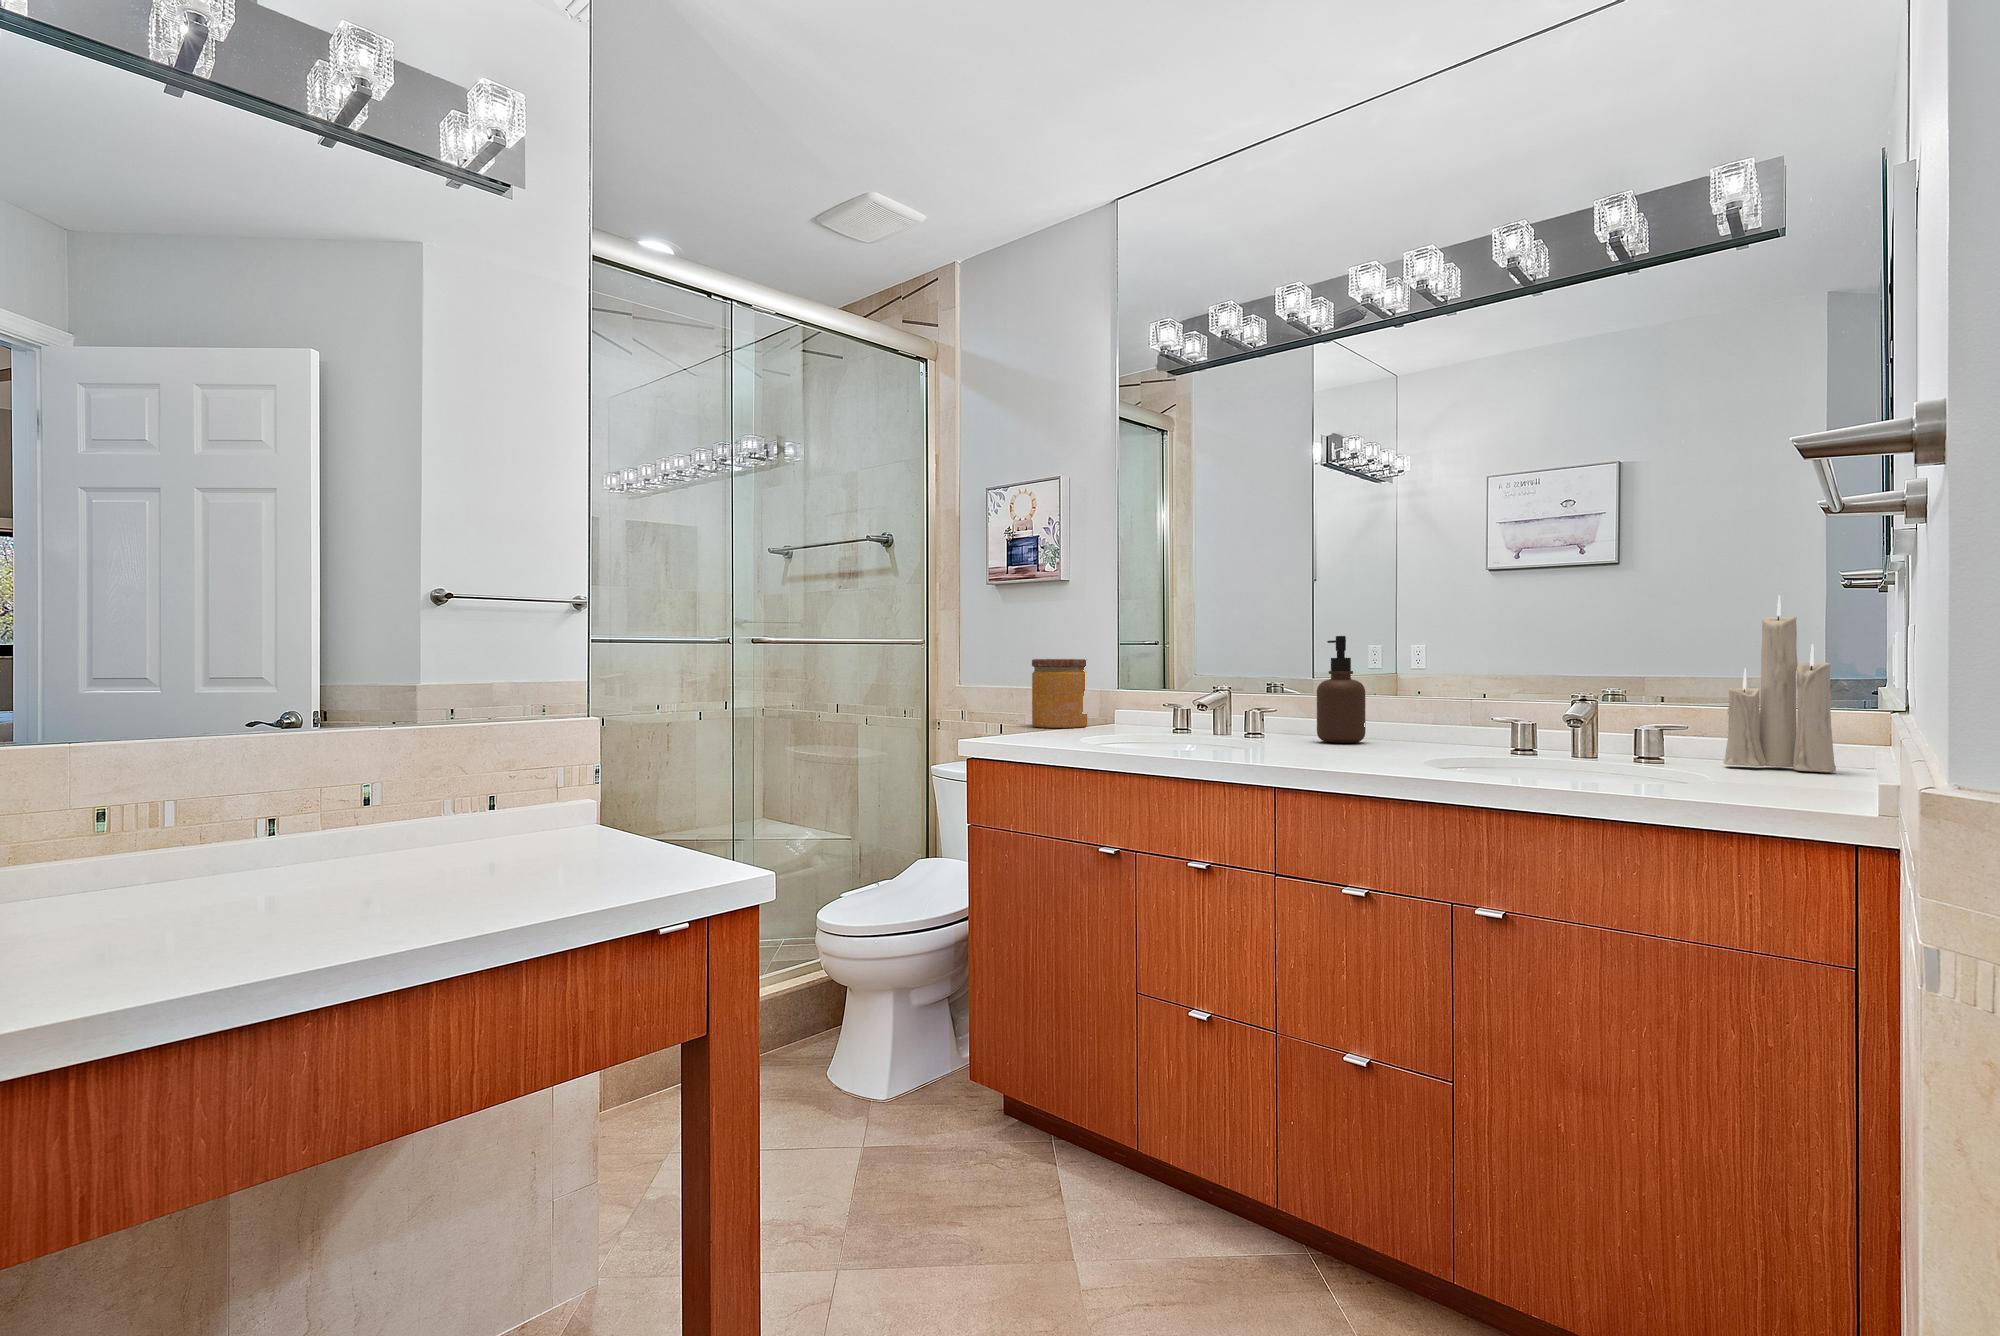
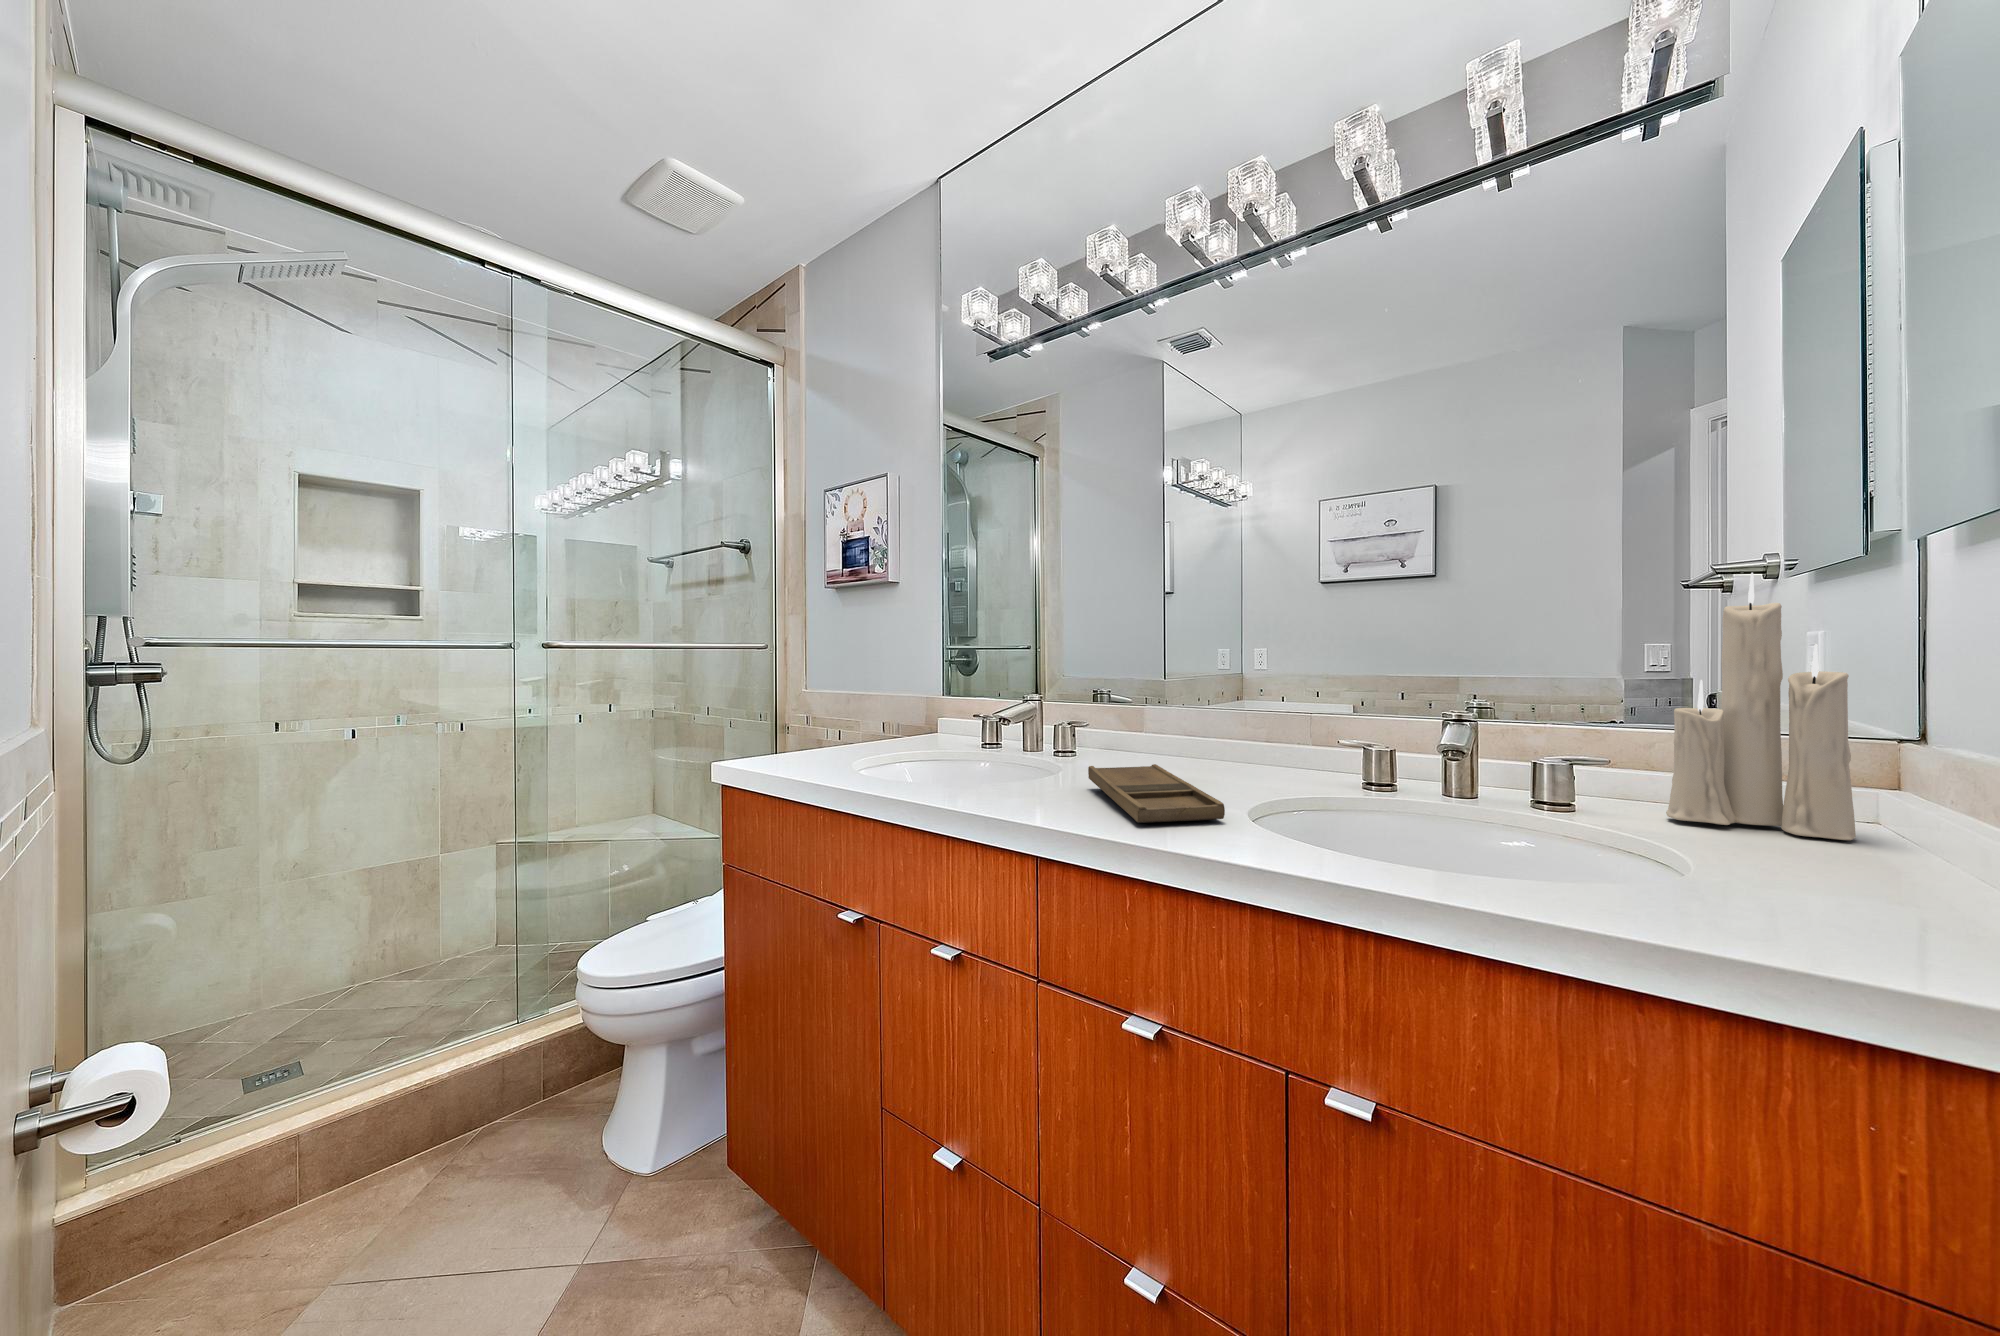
soap dispenser: present [1317,636,1366,743] -> none [1133,637,1189,763]
jar: present [1032,659,1087,728] -> none [858,664,918,737]
tray: none [1295,736,1410,765] -> present [1088,764,1225,823]

